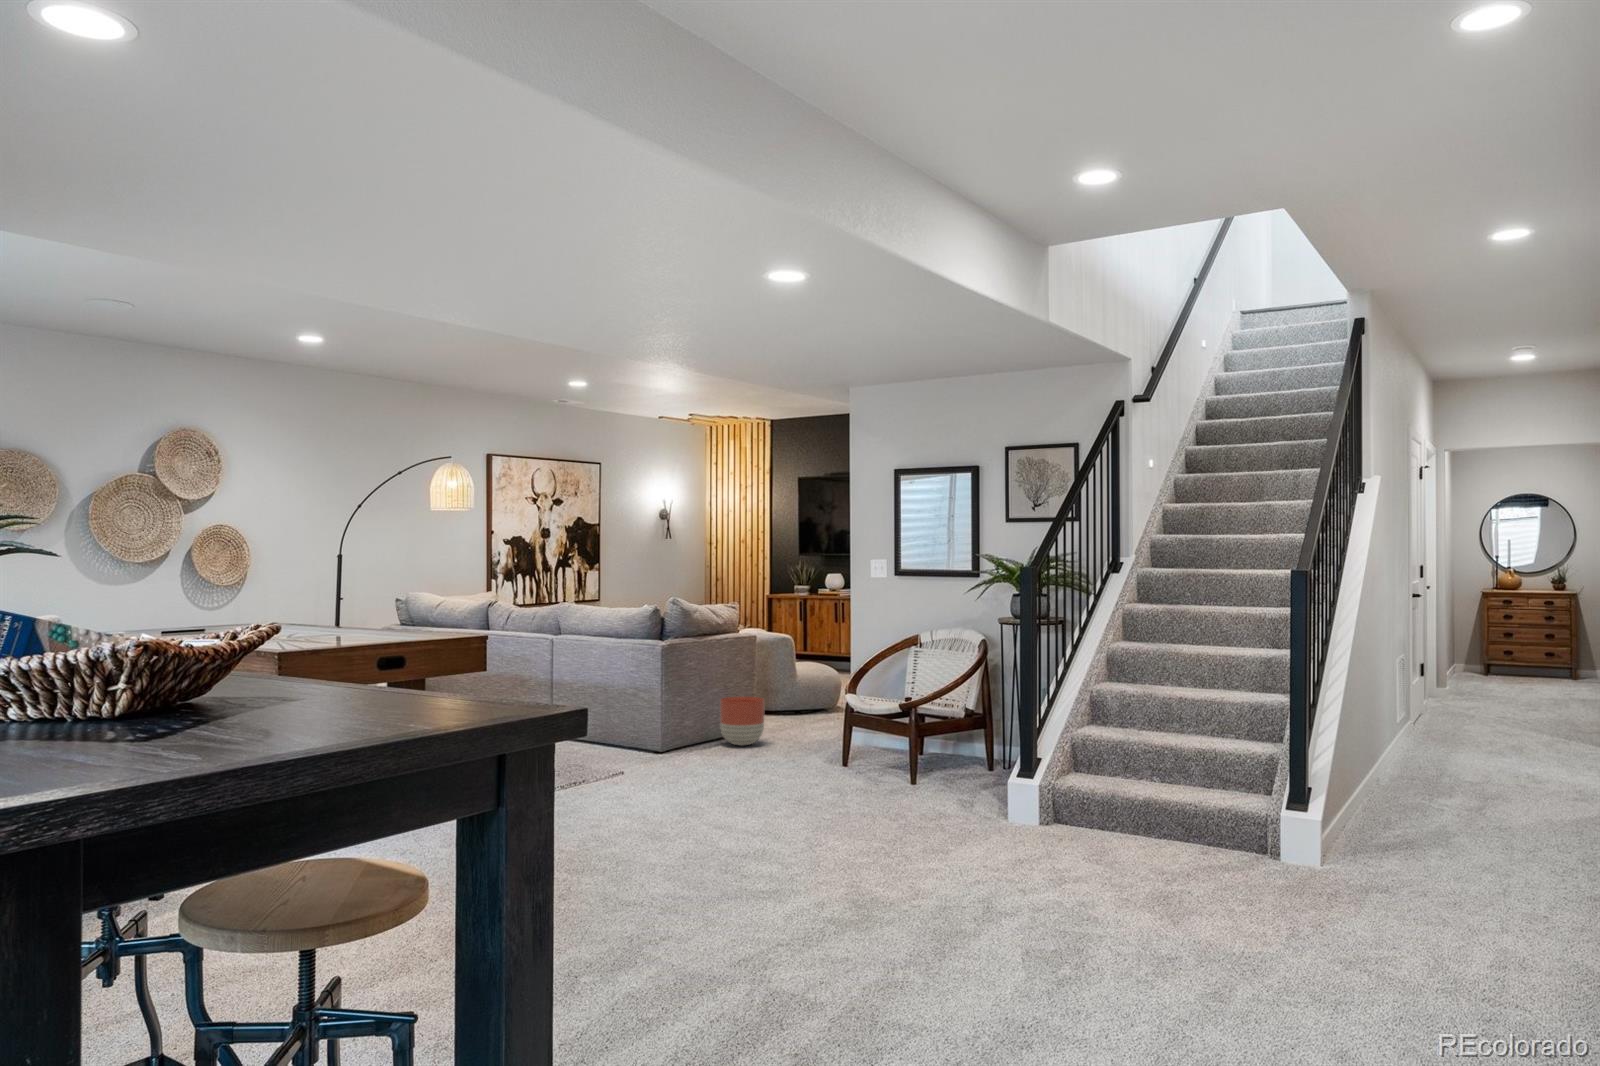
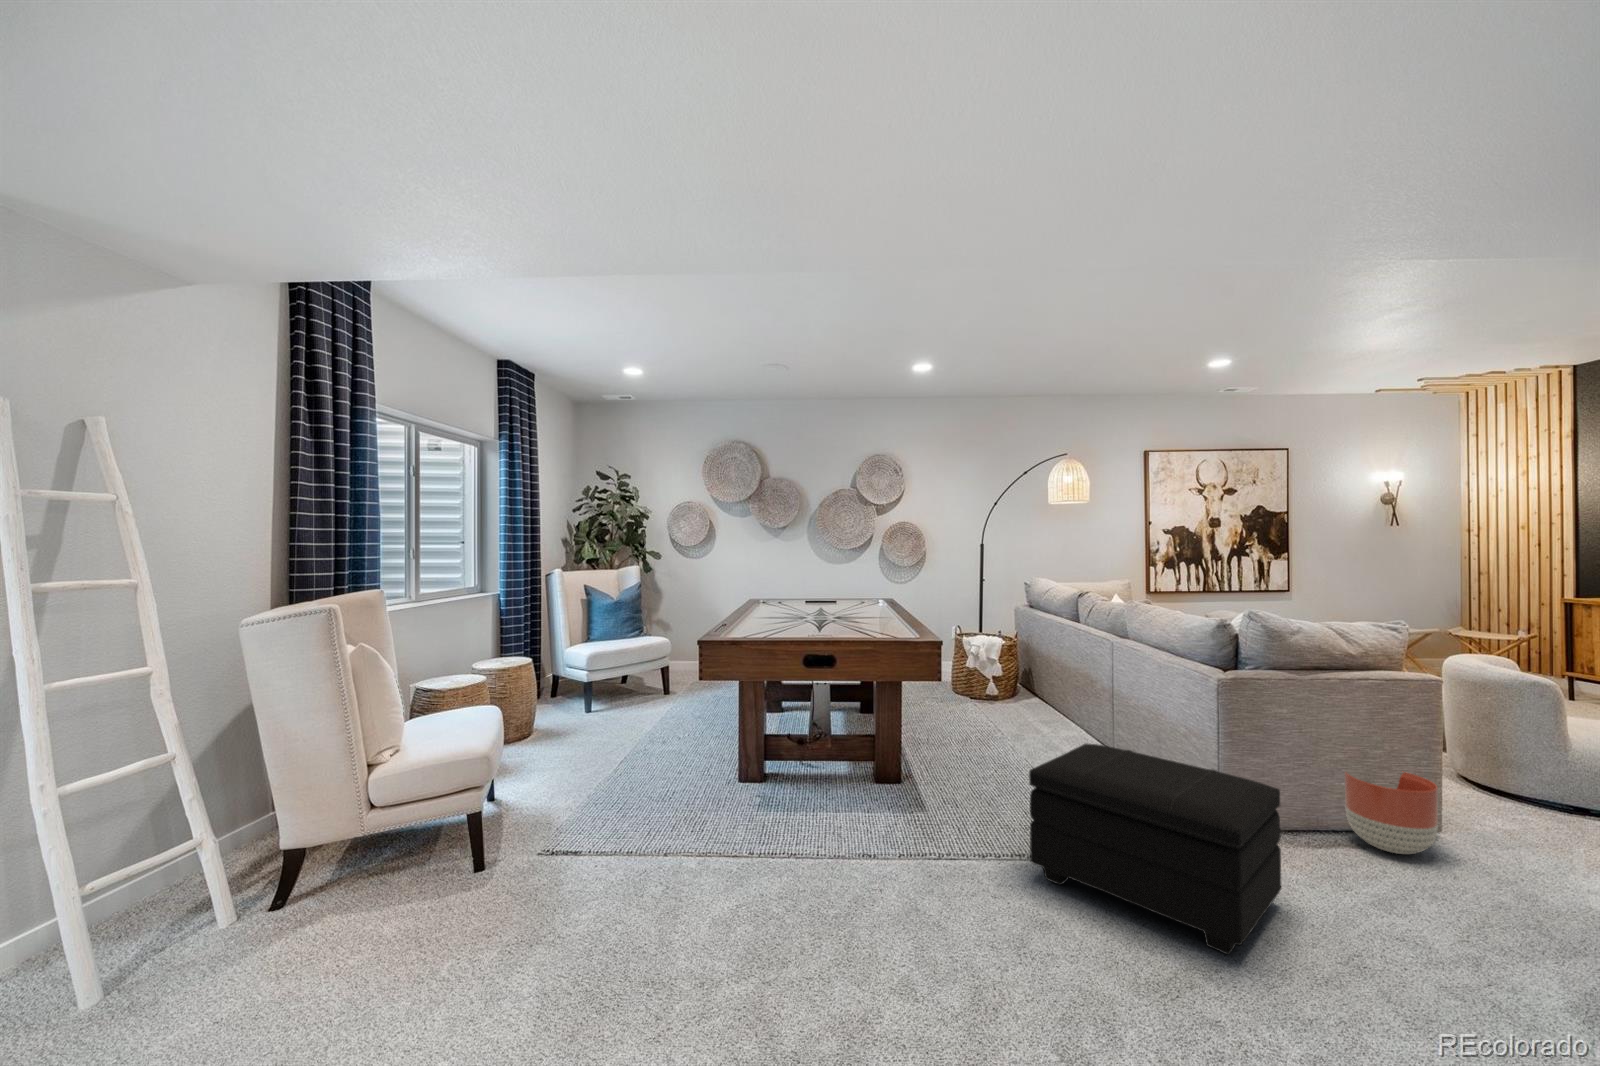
footstool: none [588,695,722,791] -> present [1029,744,1281,955]

